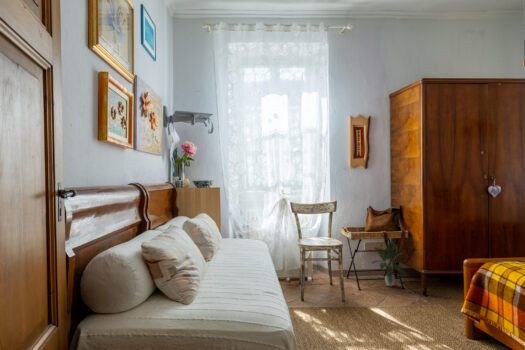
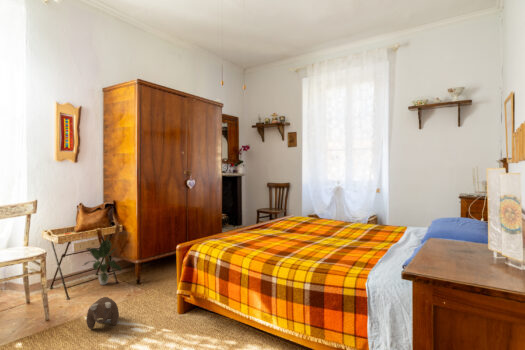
plush toy: none [371,294,400,324] -> present [86,297,119,329]

